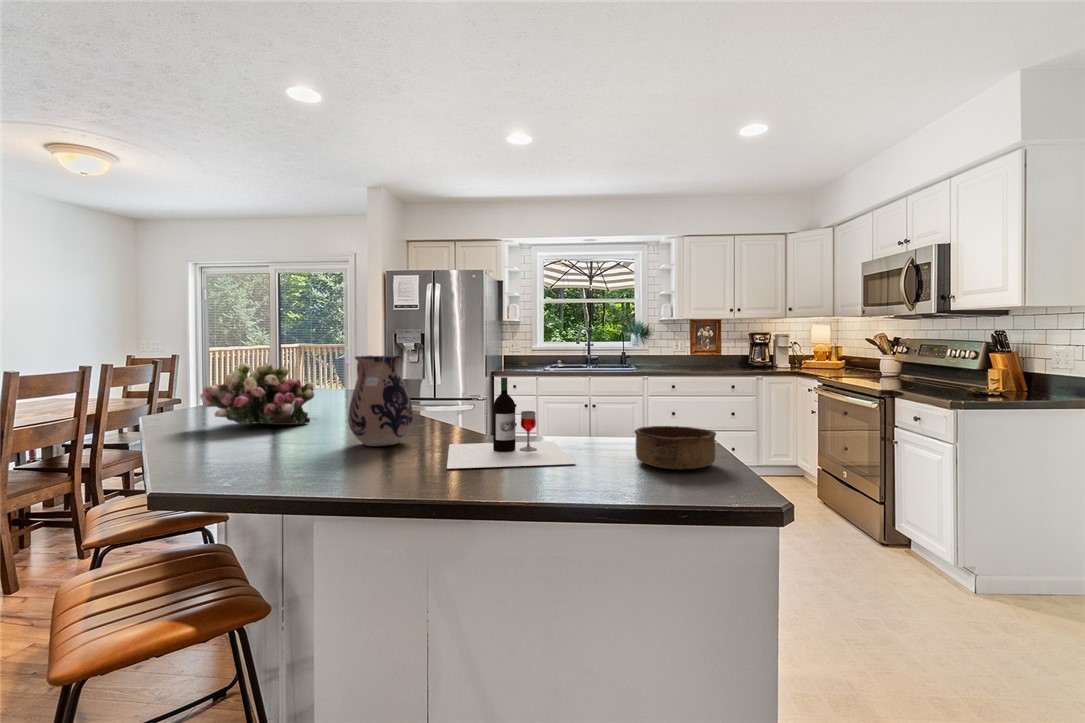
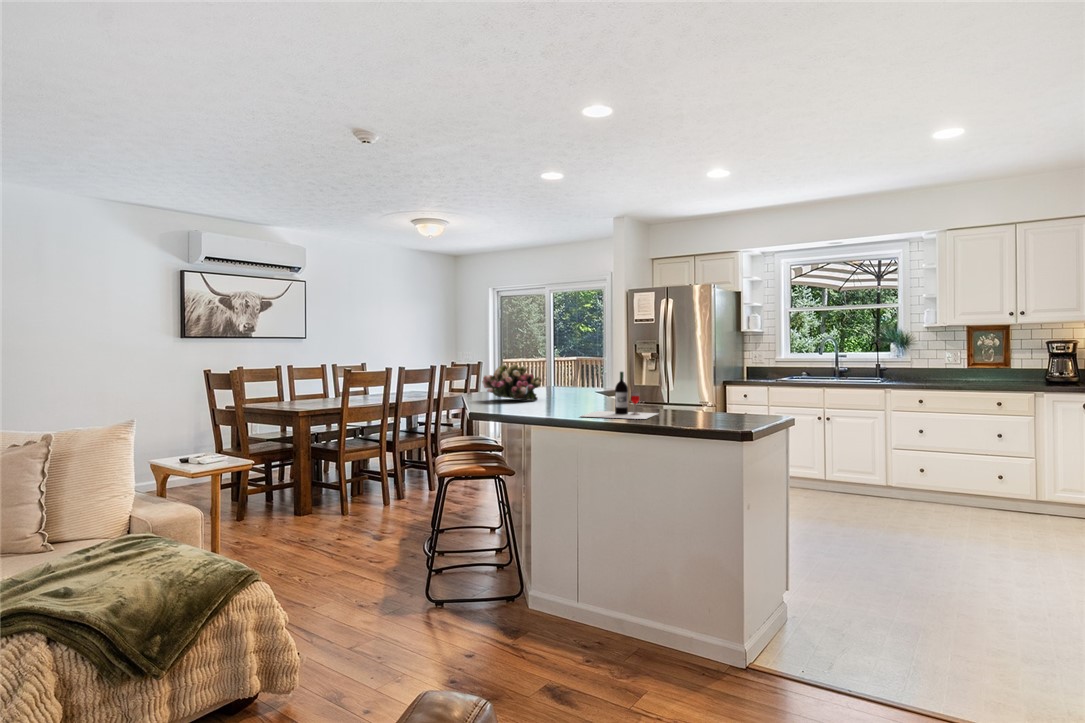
ceramic pitcher: present [348,355,414,446] -> none [545,359,580,409]
bowl: present [635,426,716,469] -> none [676,402,724,423]

